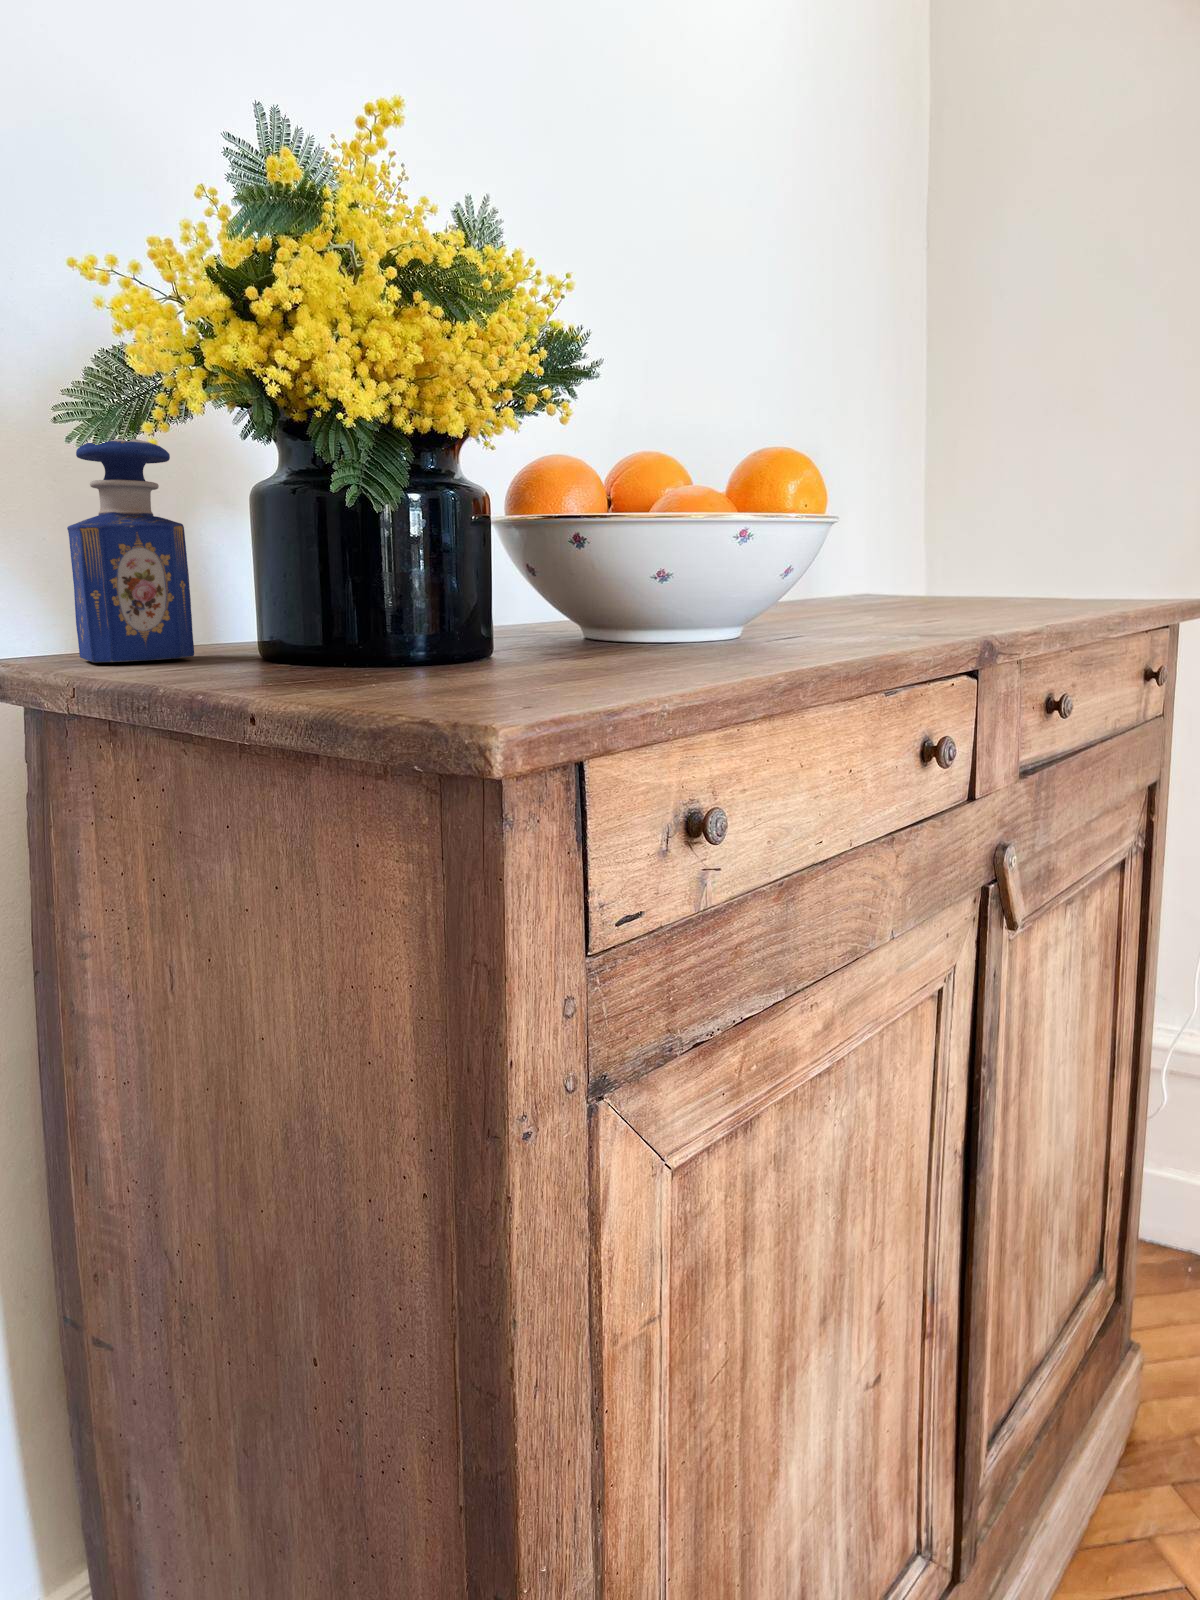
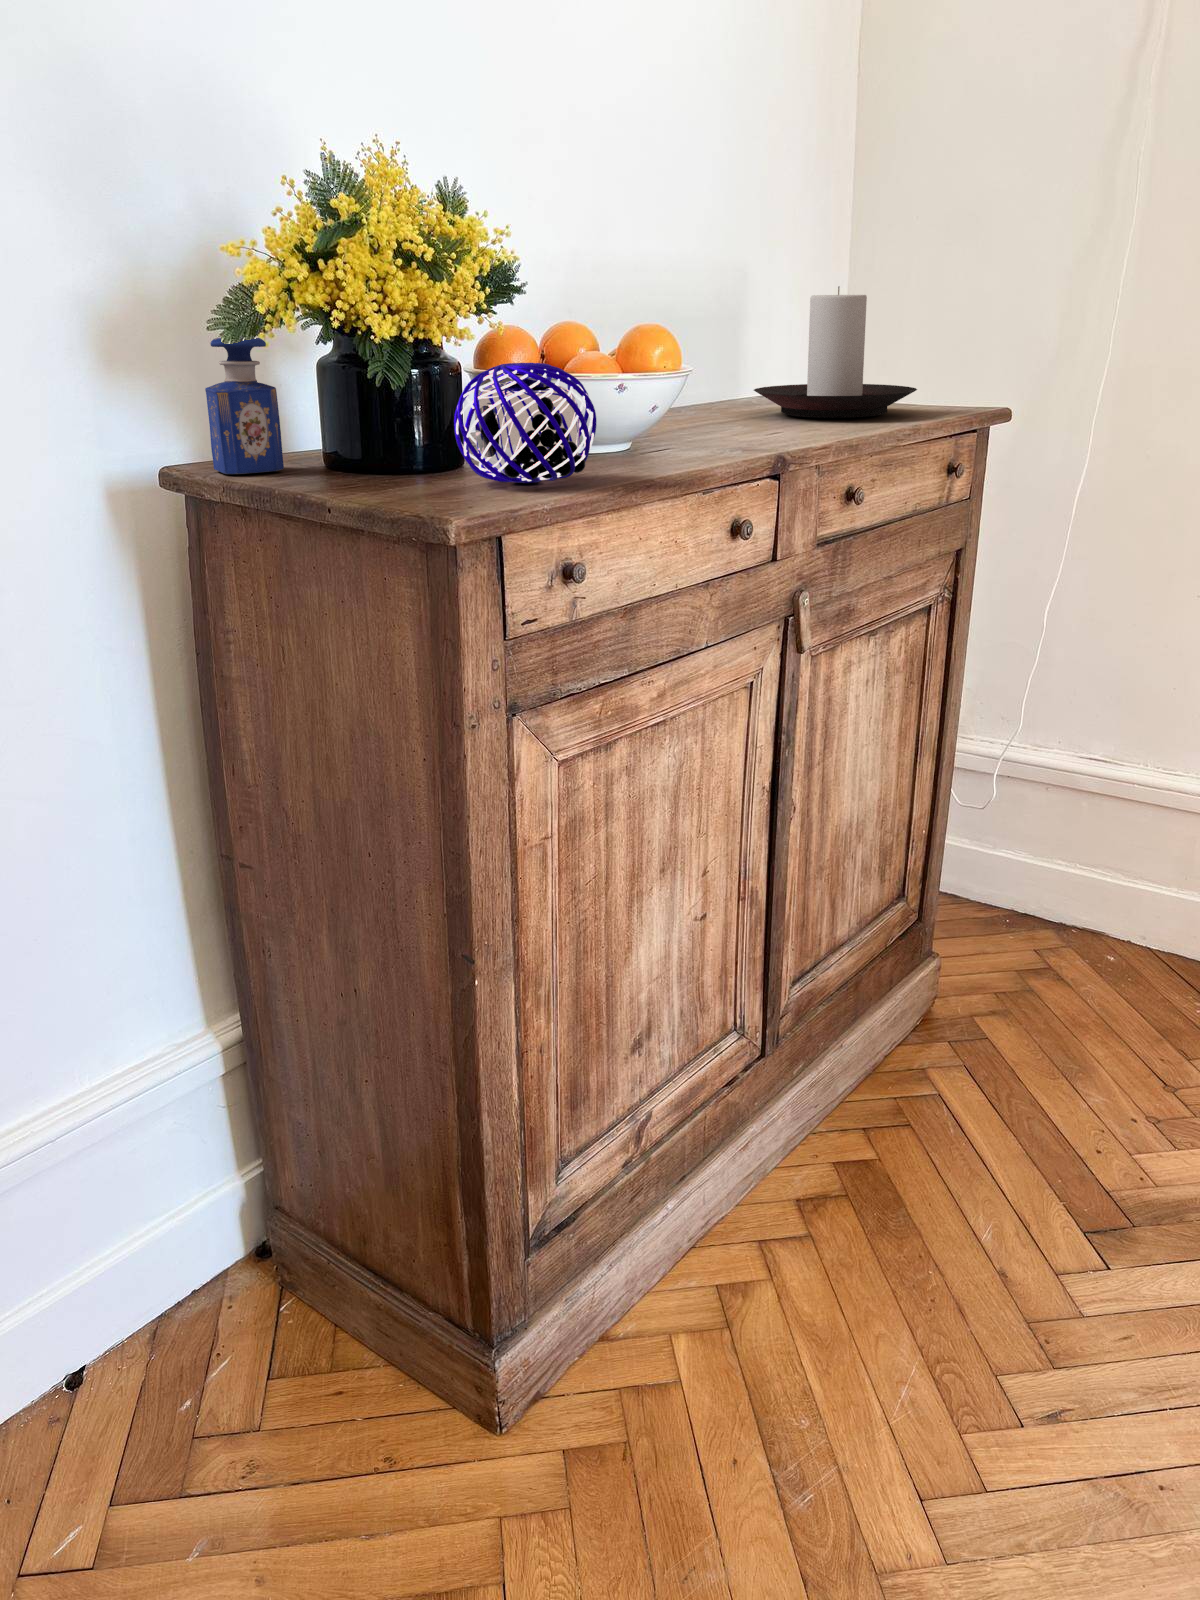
candle holder: none [862,438,1086,606] -> present [754,287,917,418]
decorative orb: none [481,462,729,665] -> present [454,363,596,483]

